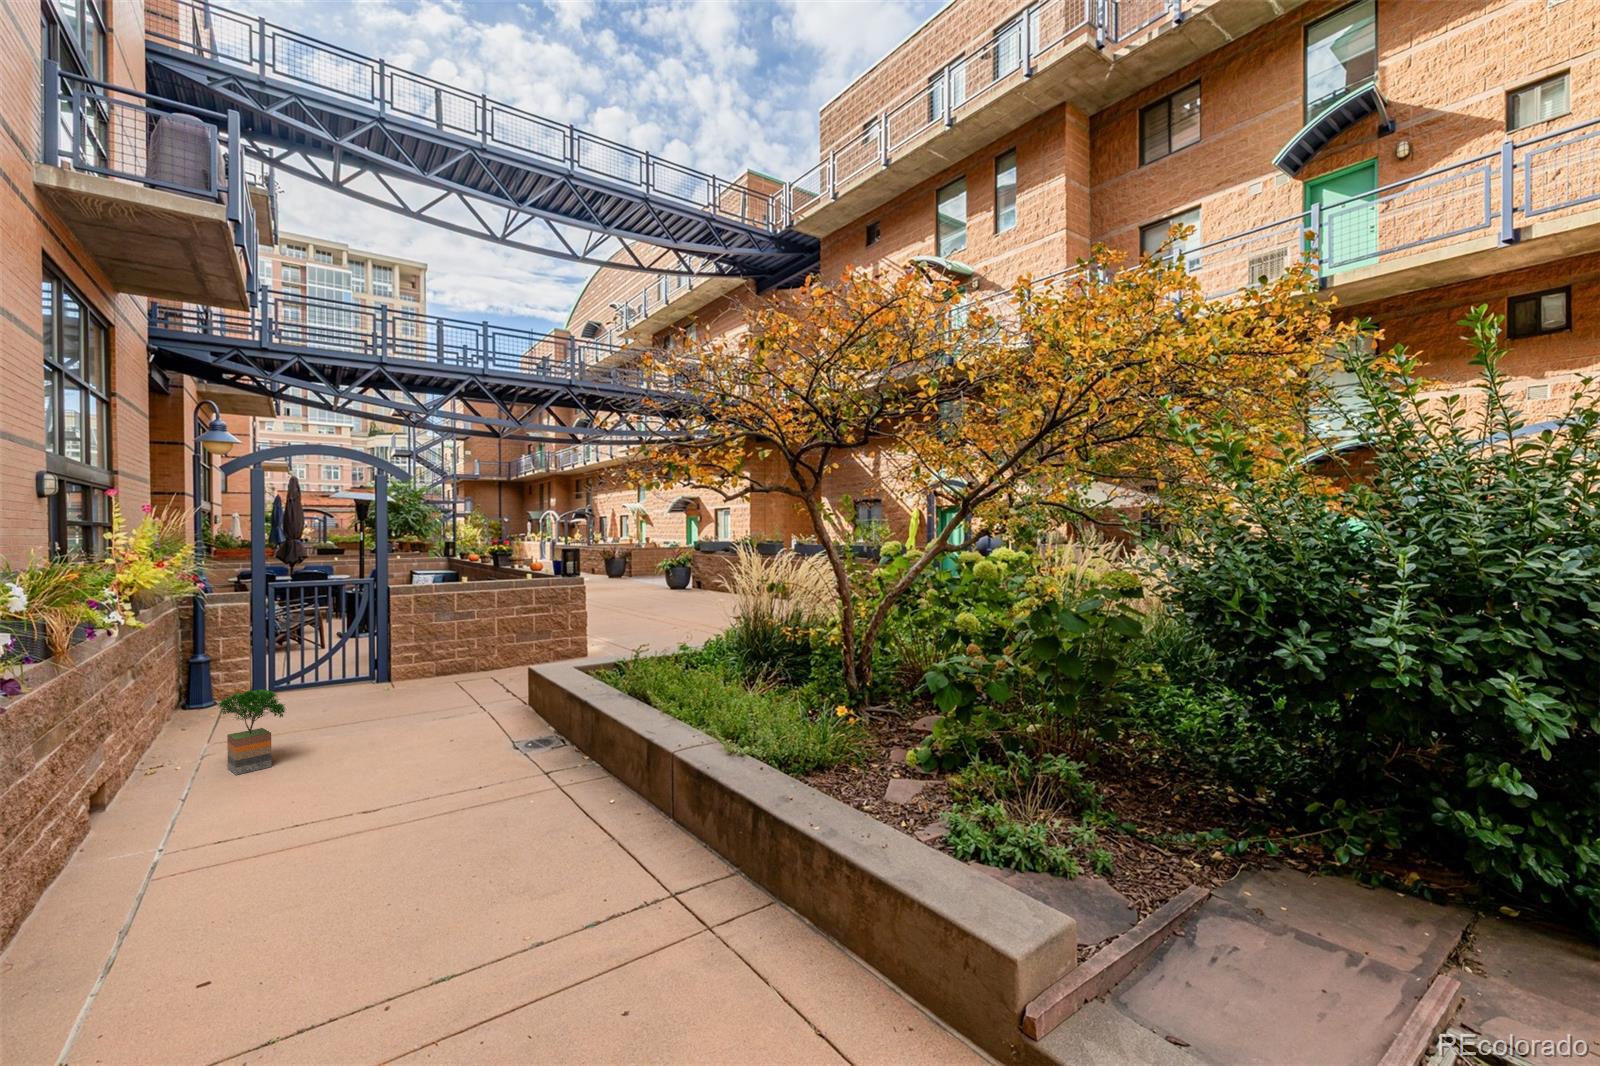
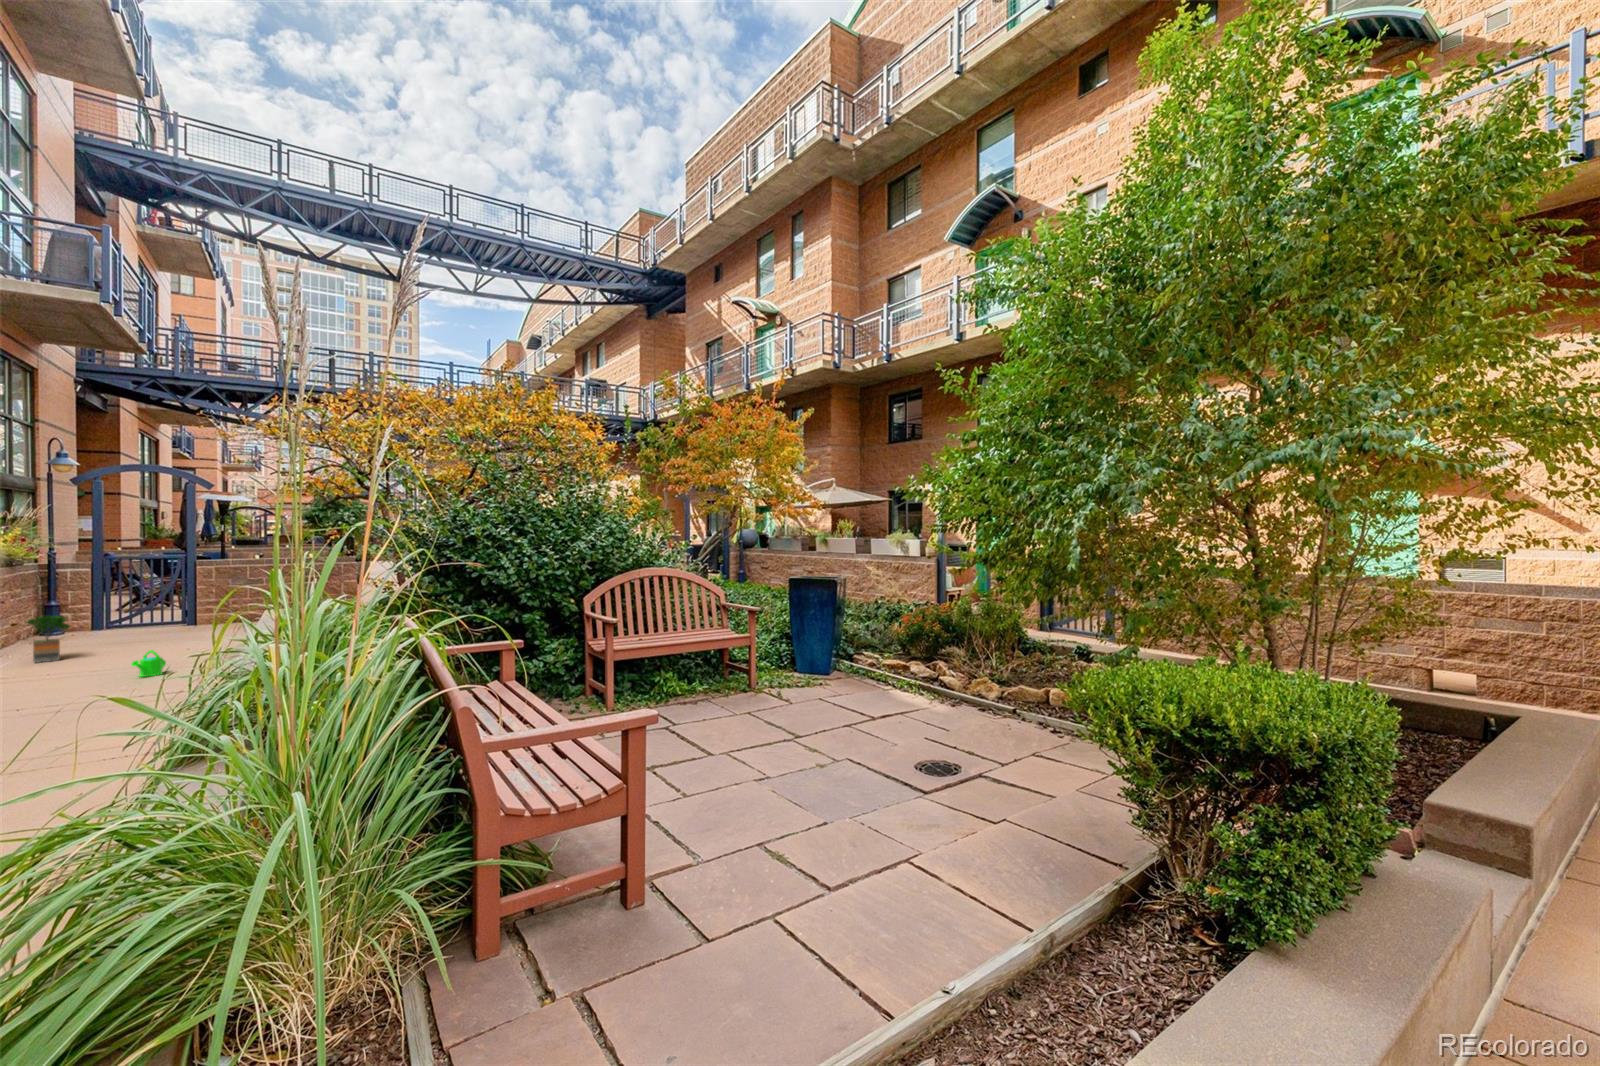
watering can: none [447,755,486,805] -> present [131,650,166,677]

